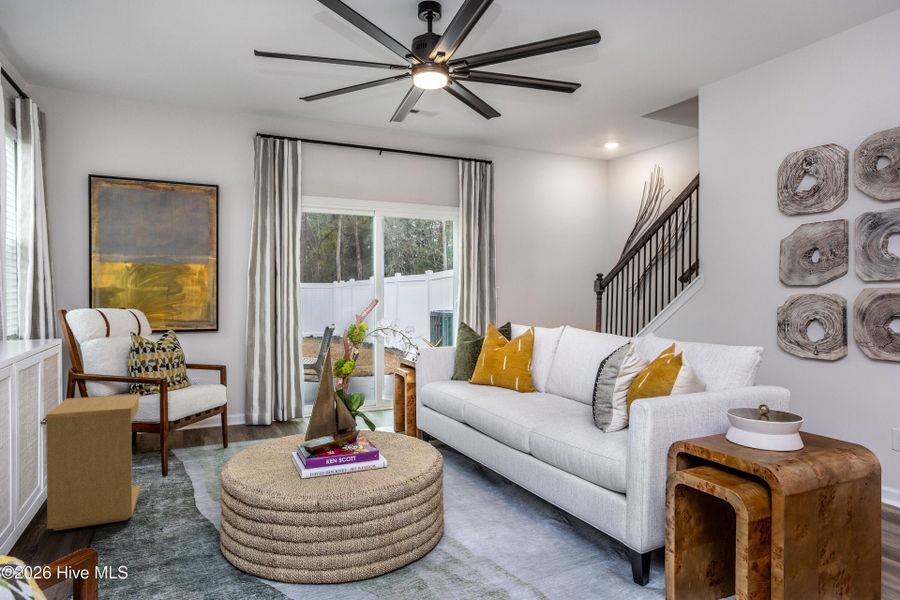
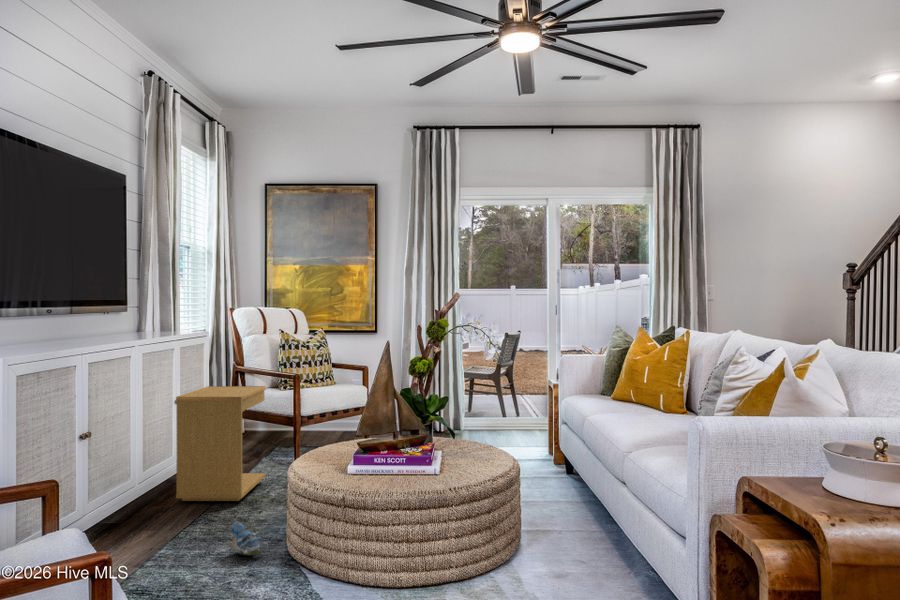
plush toy: none [166,545,211,579] -> present [231,522,267,555]

